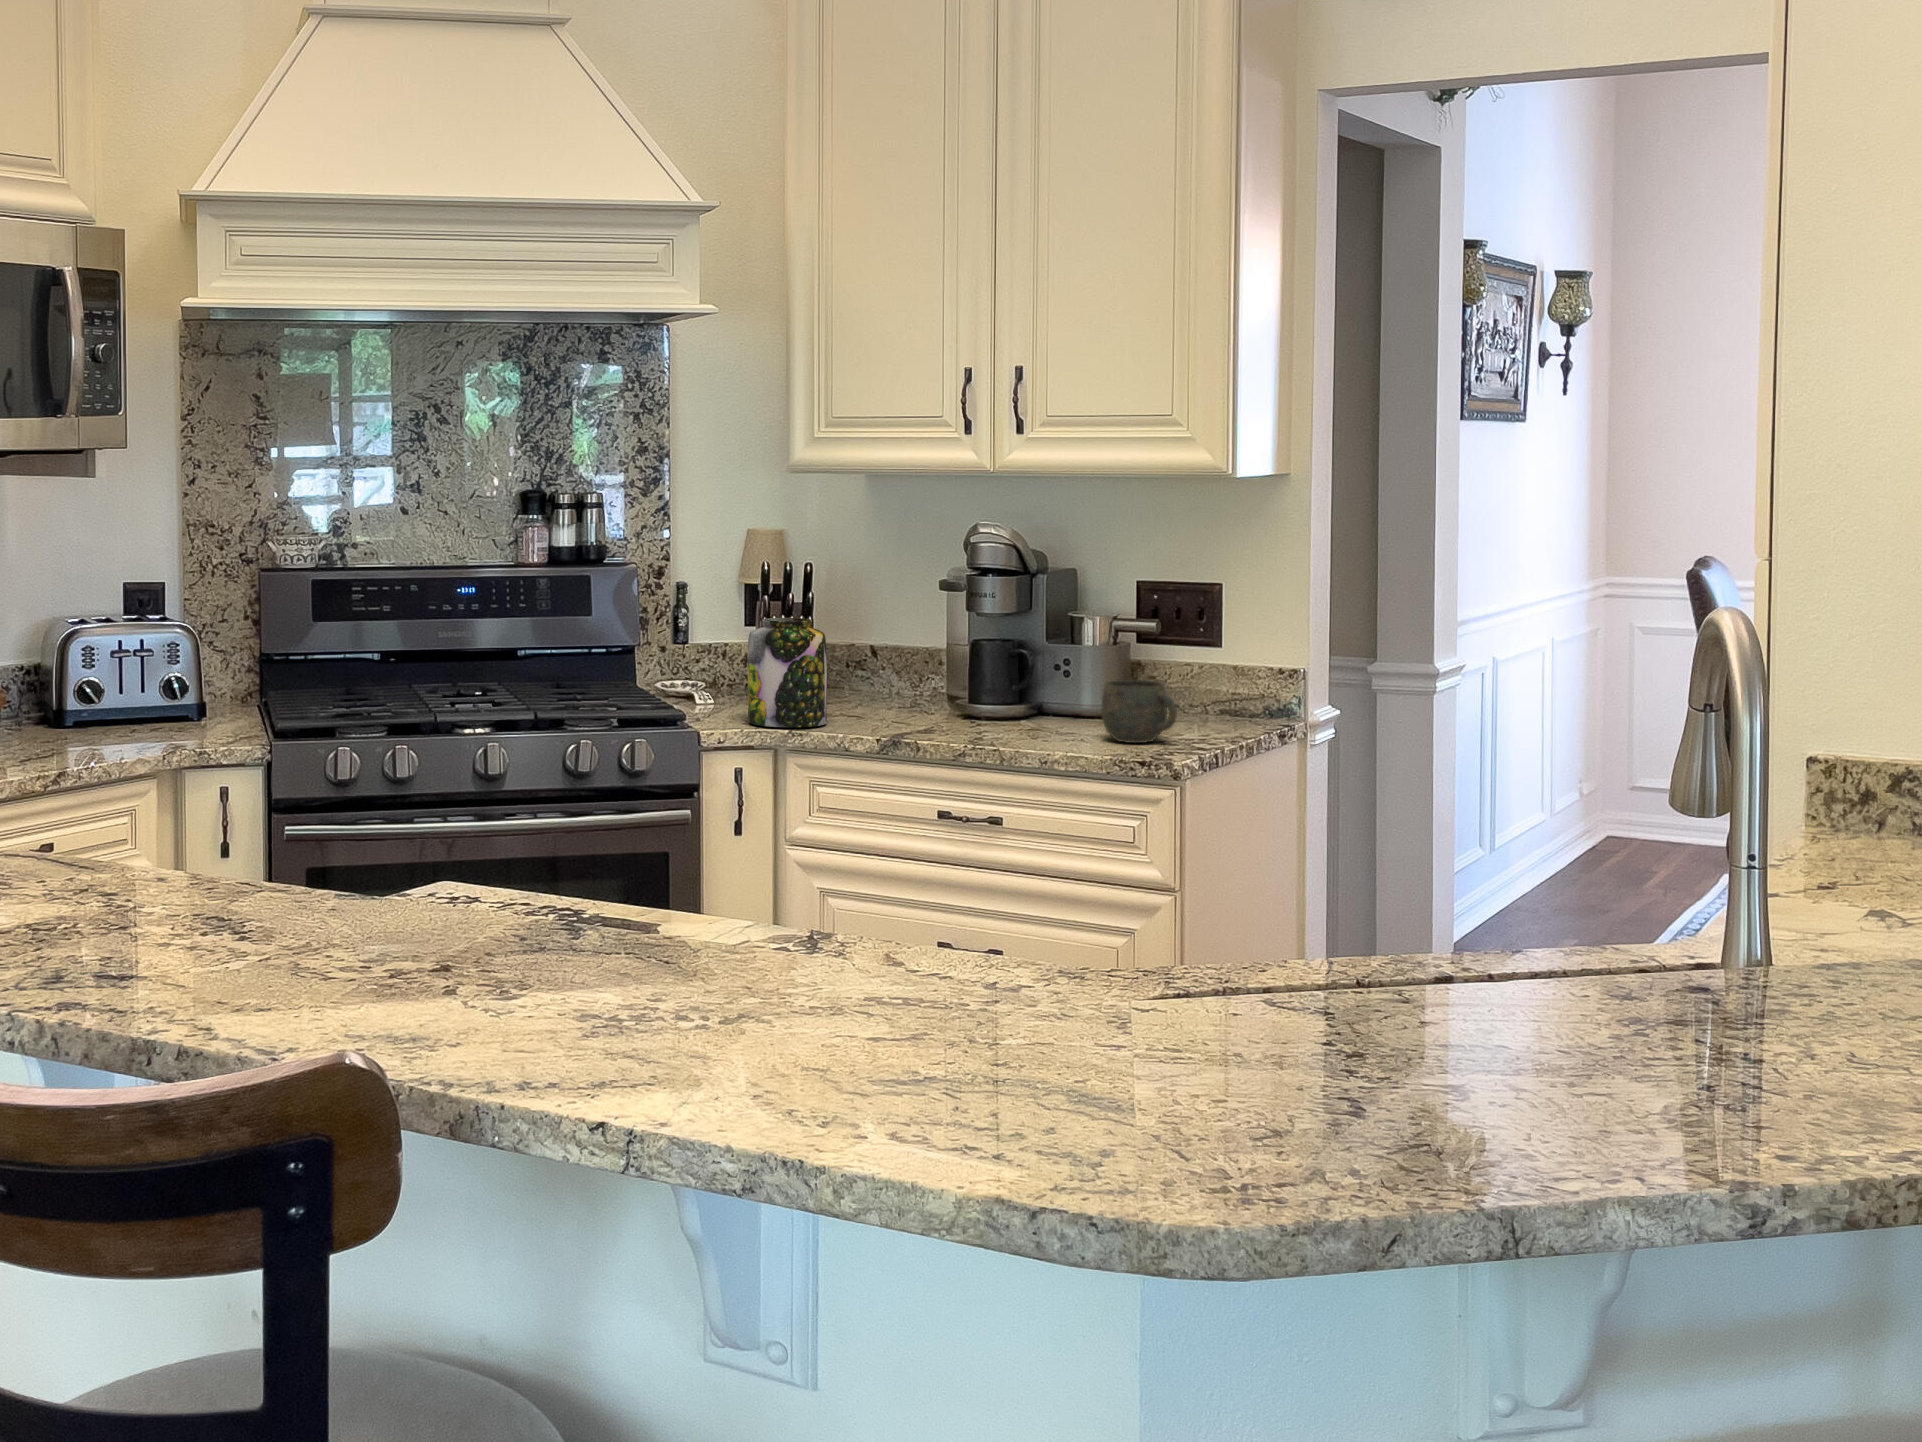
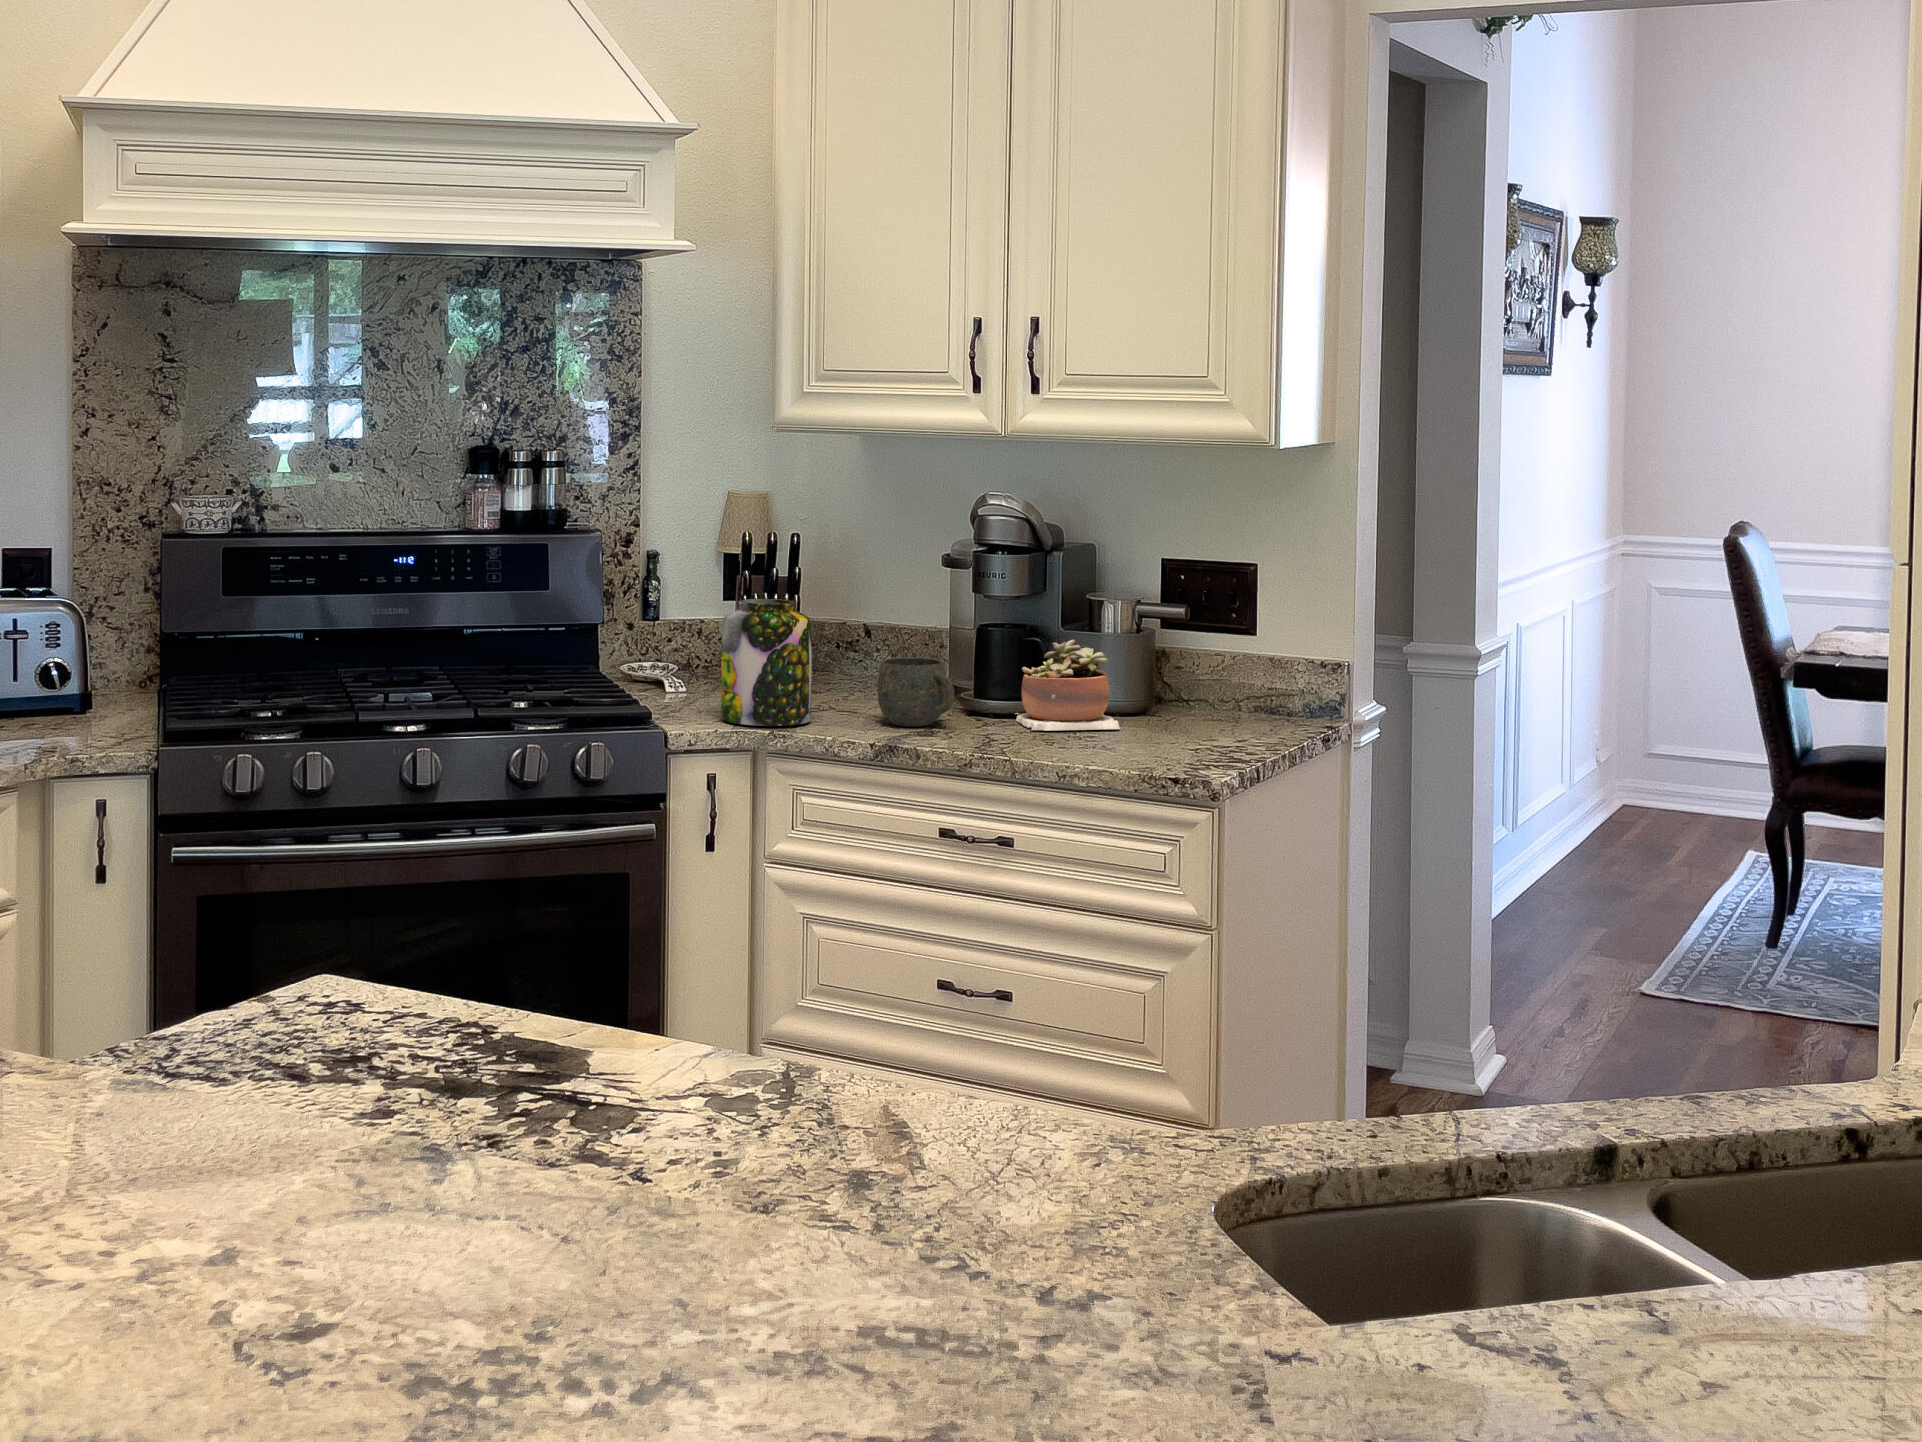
succulent plant: none [1006,652,1100,730] -> present [1015,640,1120,731]
mug: present [1102,680,1177,743] -> present [878,657,954,726]

